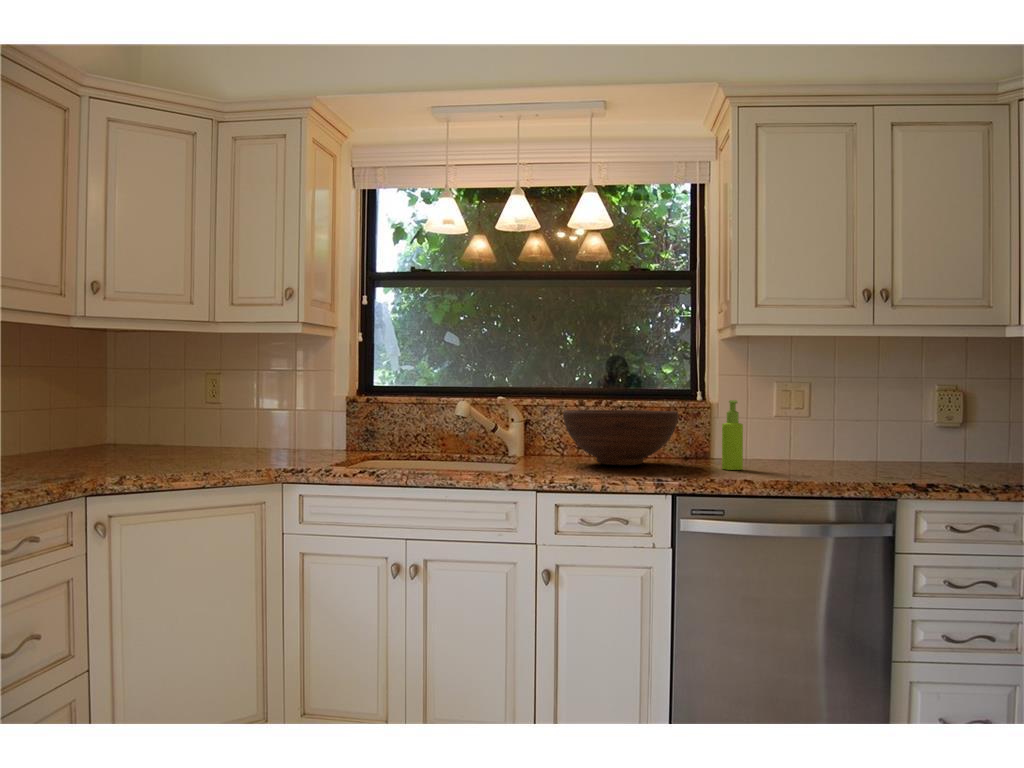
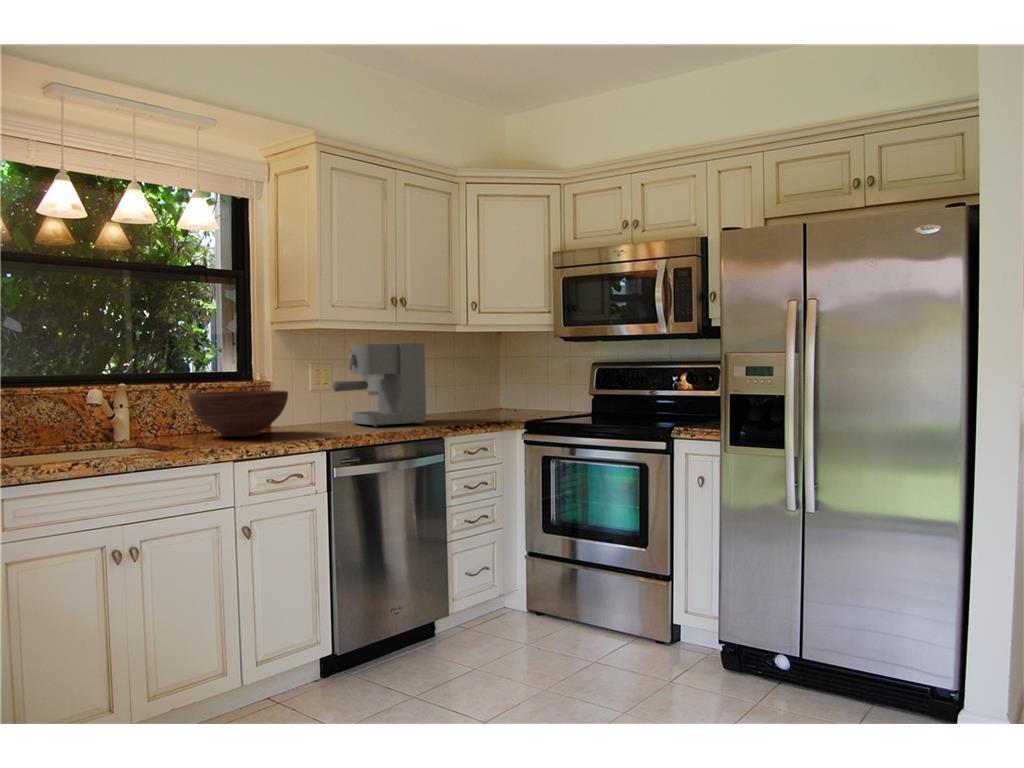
coffee maker: none [759,348,899,476] -> present [333,343,426,427]
soap dispenser: present [722,400,743,470] -> none [317,380,333,431]

